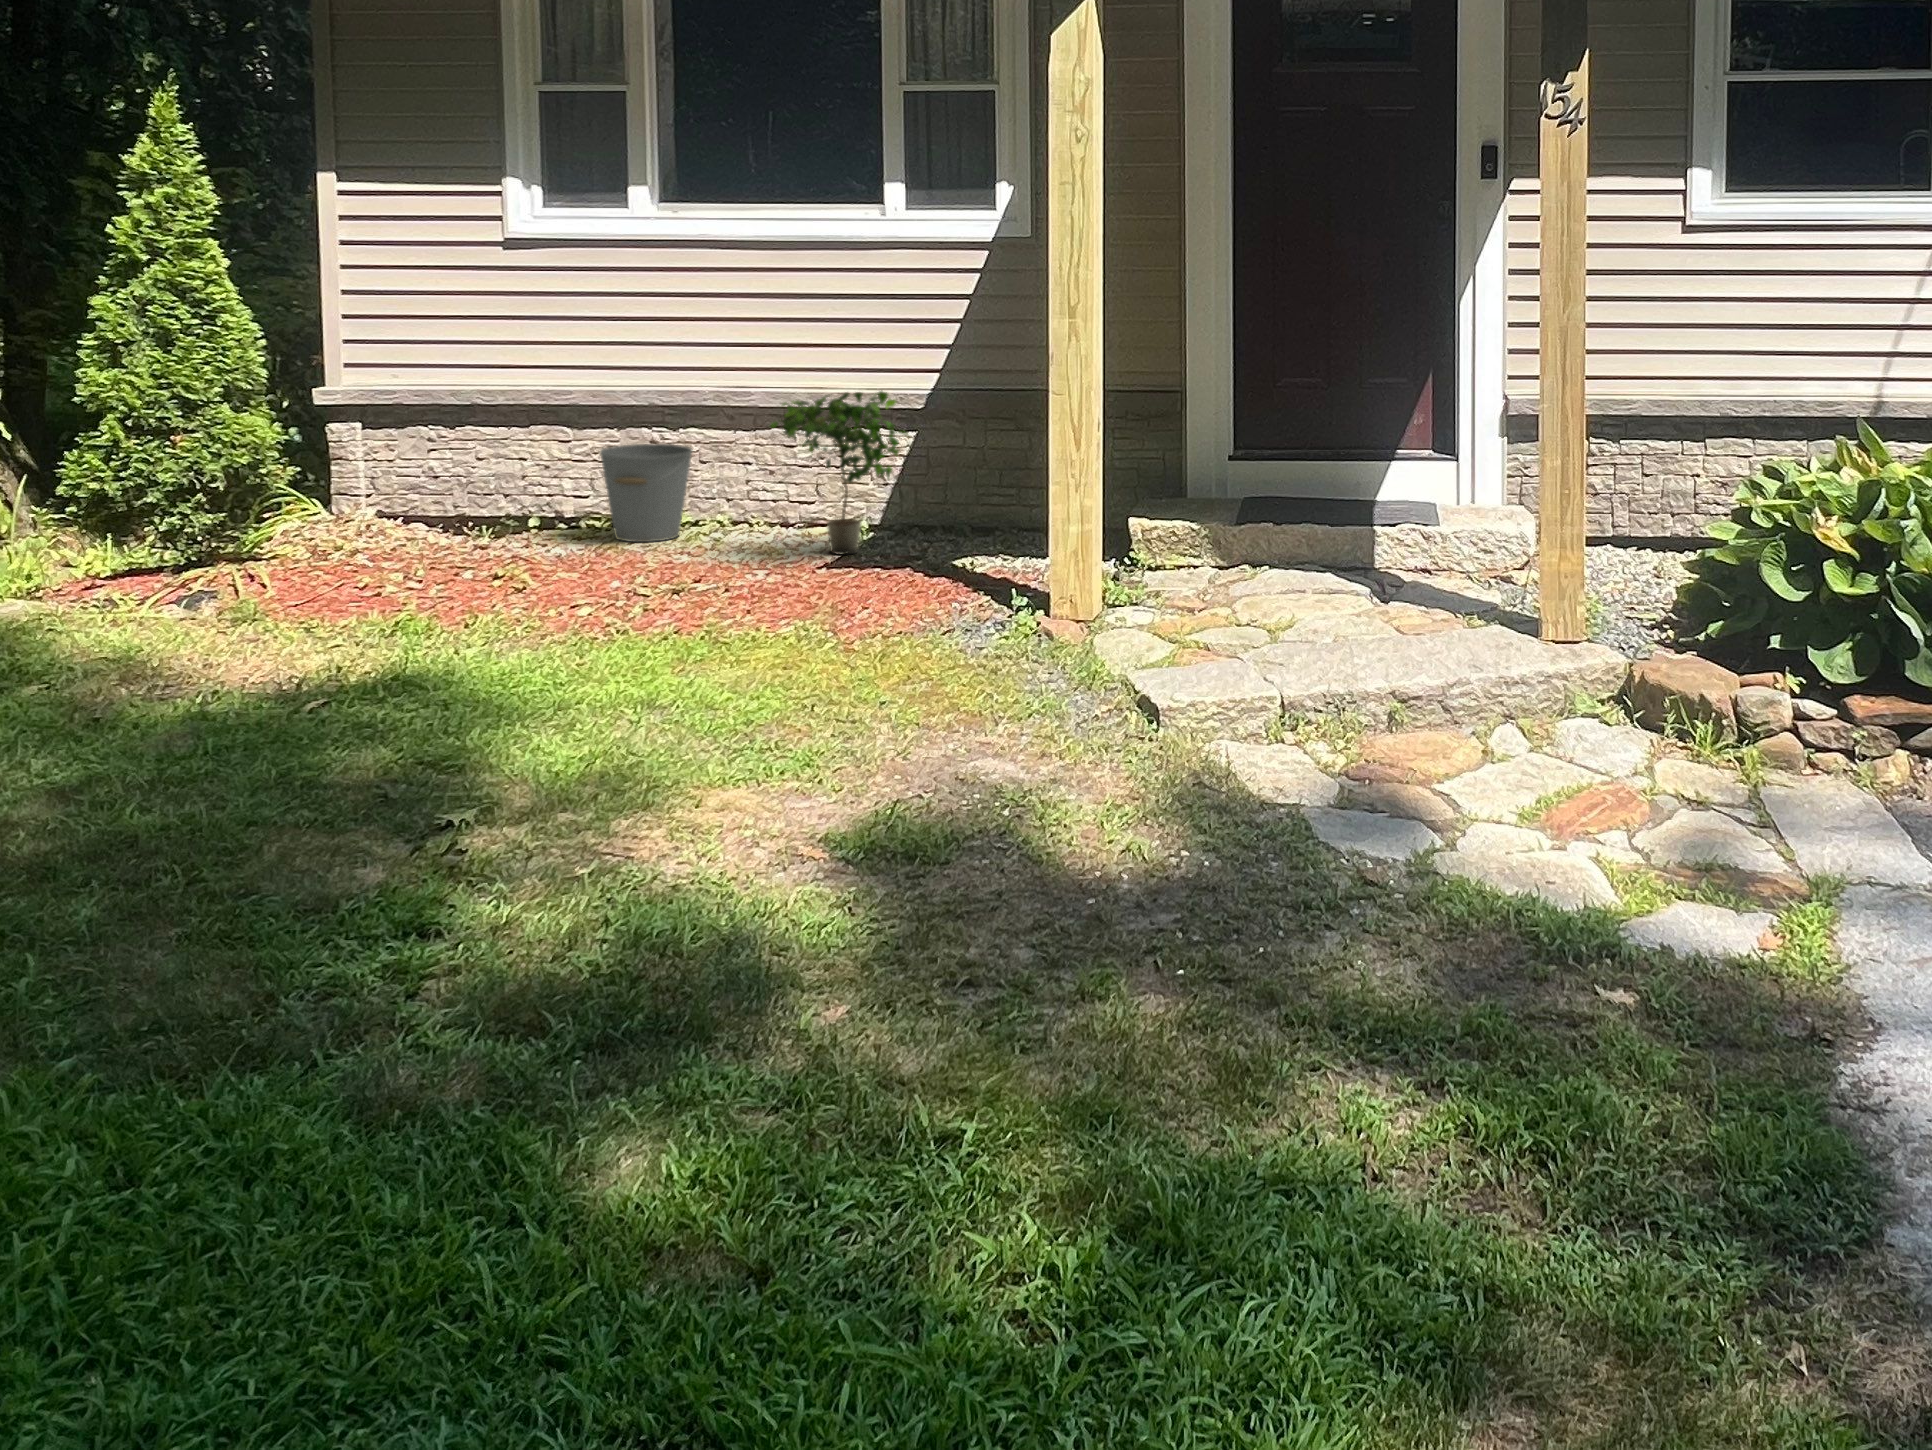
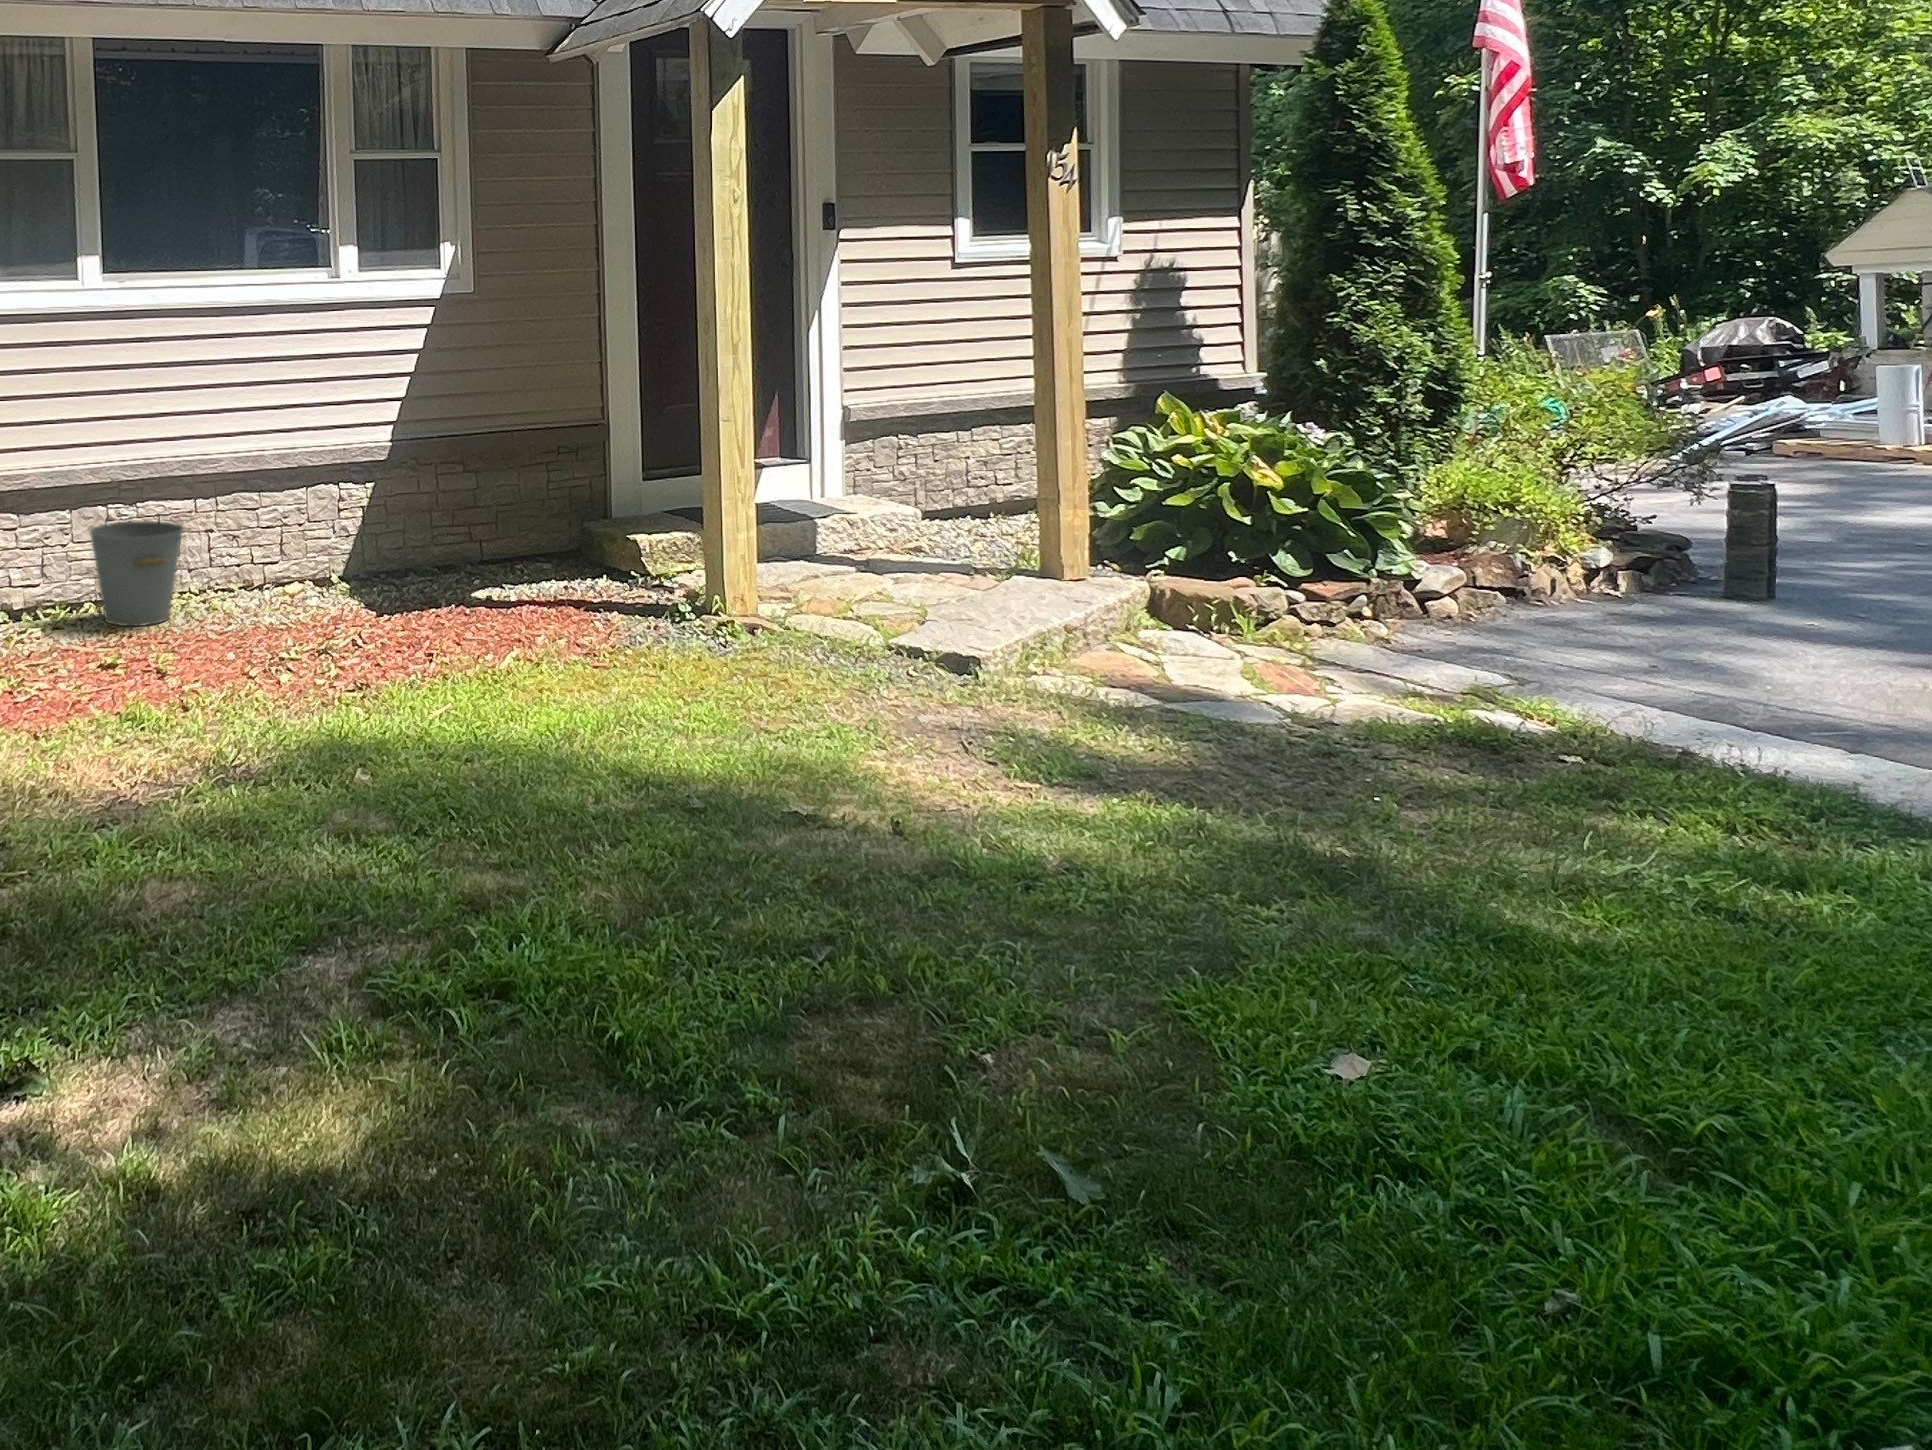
potted plant: present [771,391,907,555] -> none [290,446,395,610]

